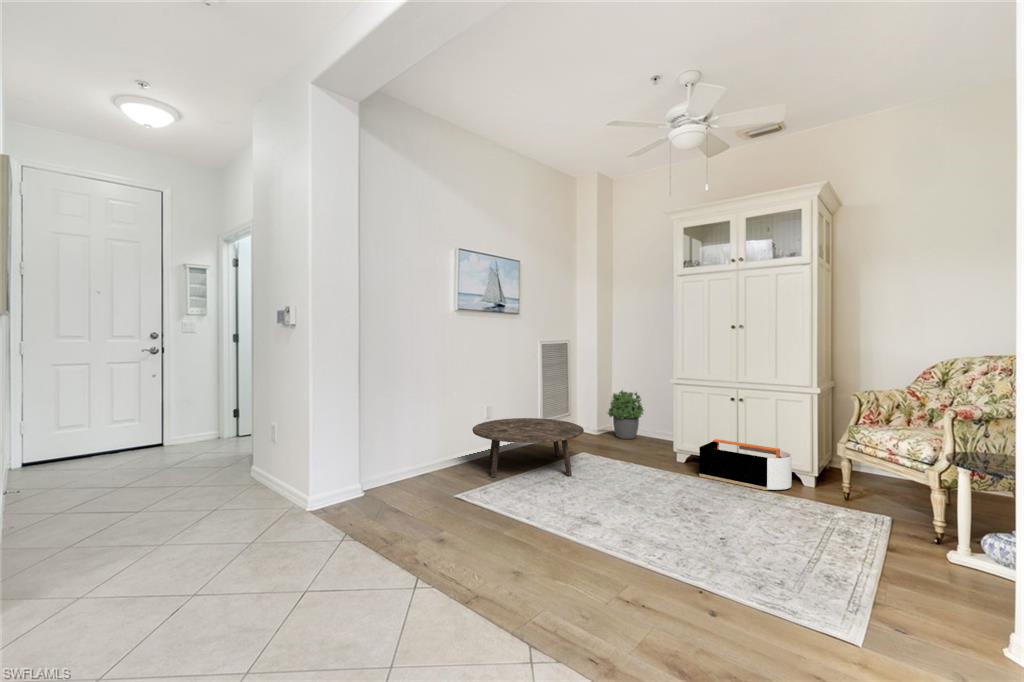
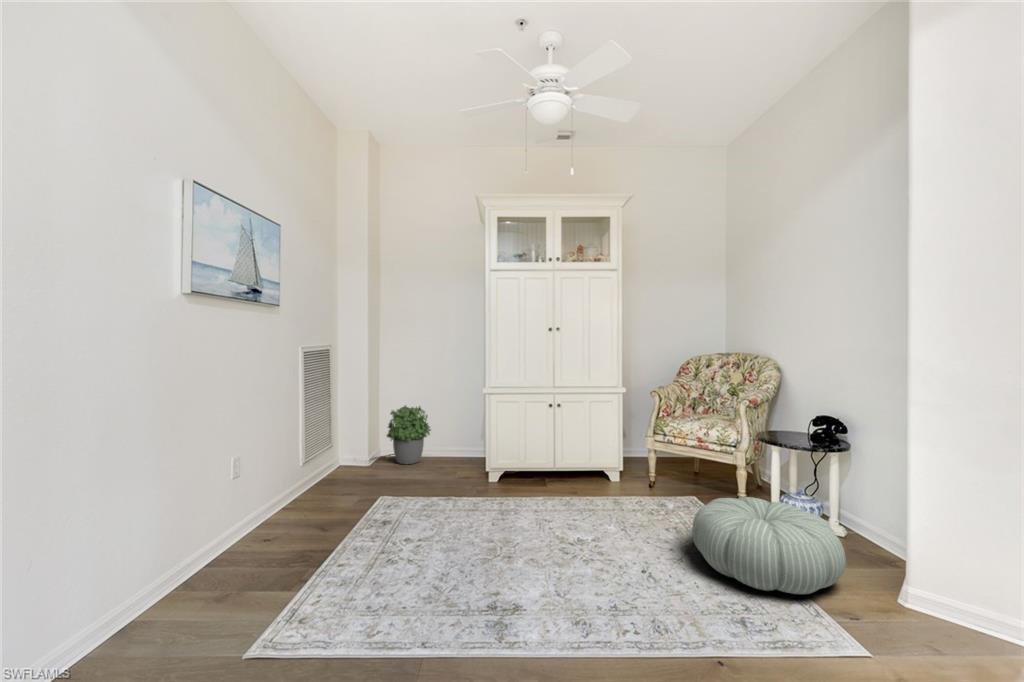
coffee table: present [472,418,584,477] -> none [224,457,409,575]
storage bin: present [699,439,792,490] -> none [532,450,613,495]
pouf: none [774,500,943,600] -> present [692,497,846,594]

